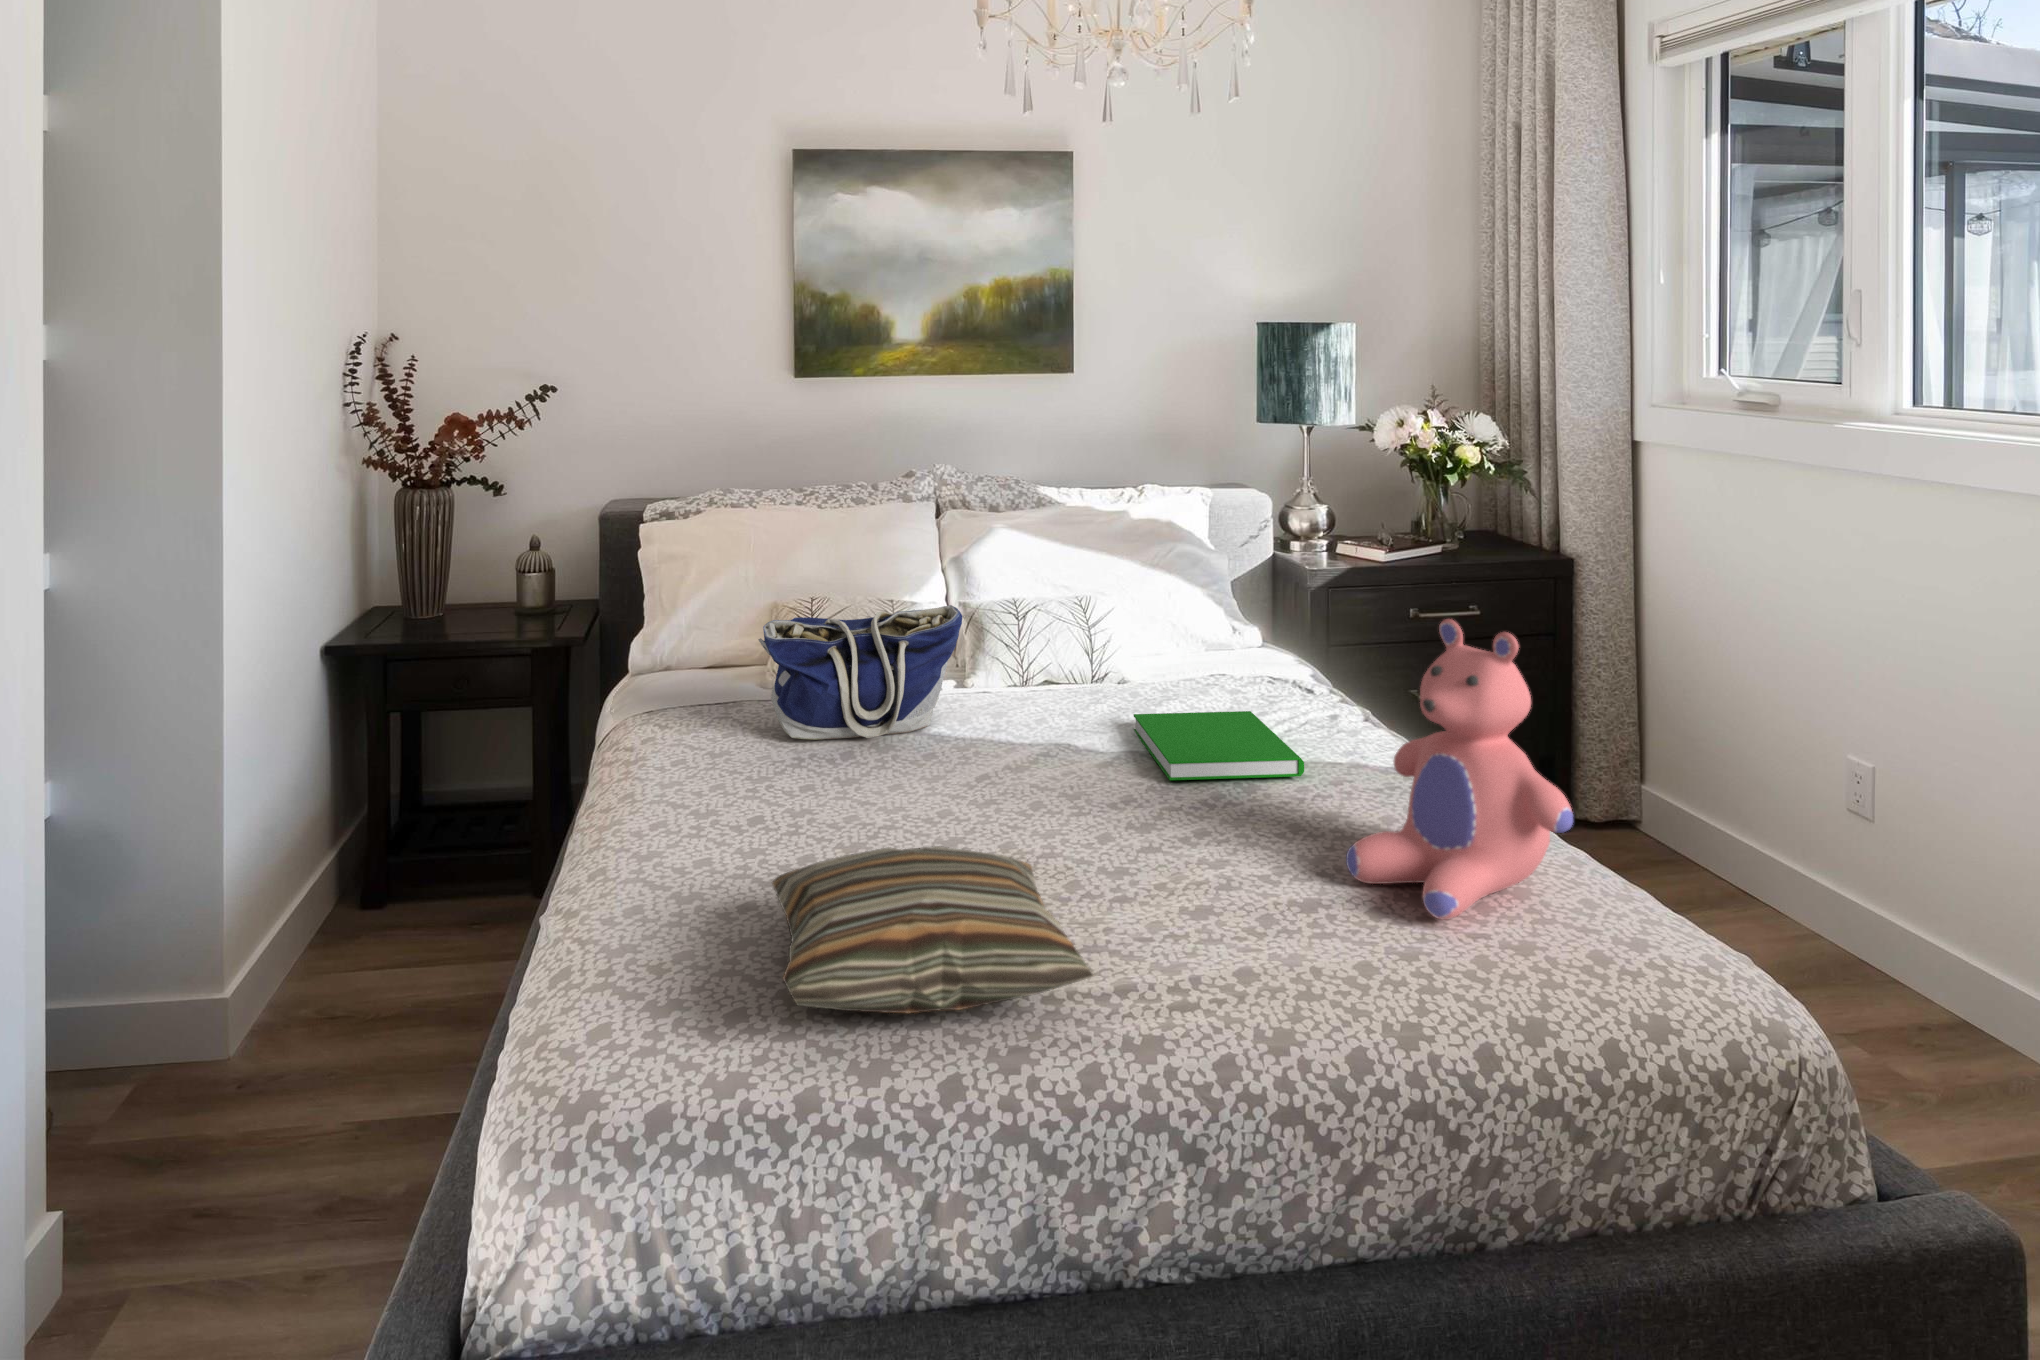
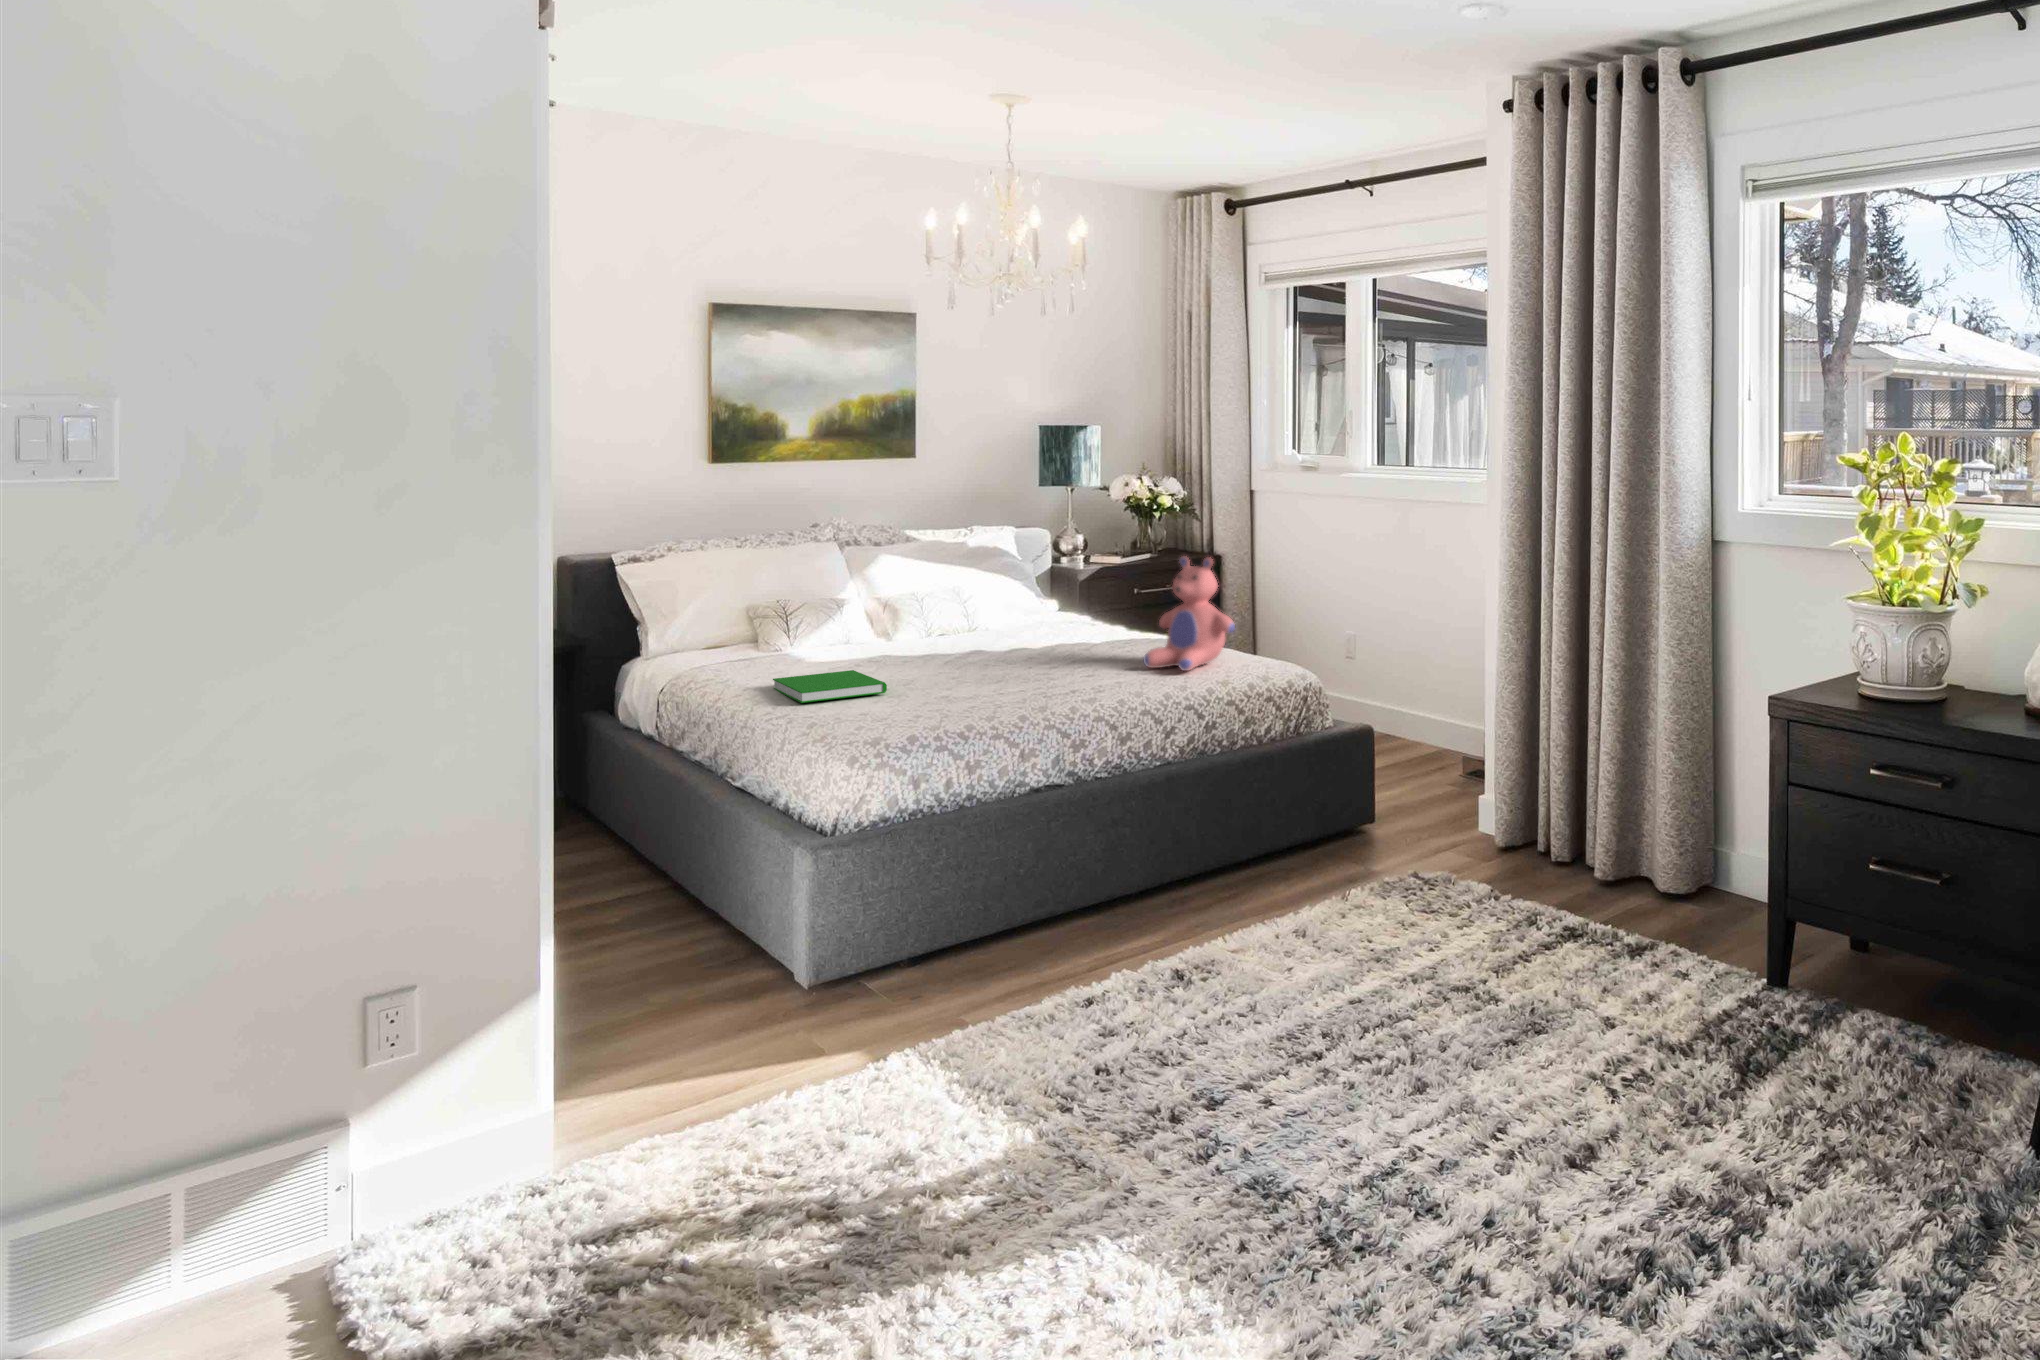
tote bag: present [758,605,962,740] -> none [796,583,917,662]
book: present [1134,711,1304,780] -> present [773,670,887,703]
pillow: present [772,846,1094,1013] -> none [894,660,1065,710]

